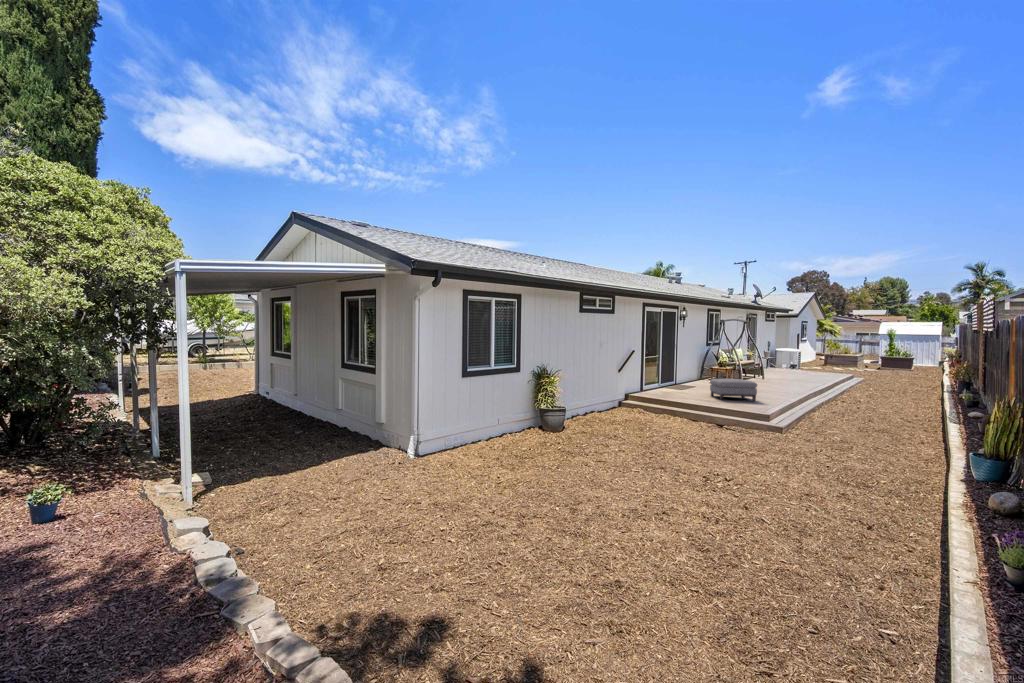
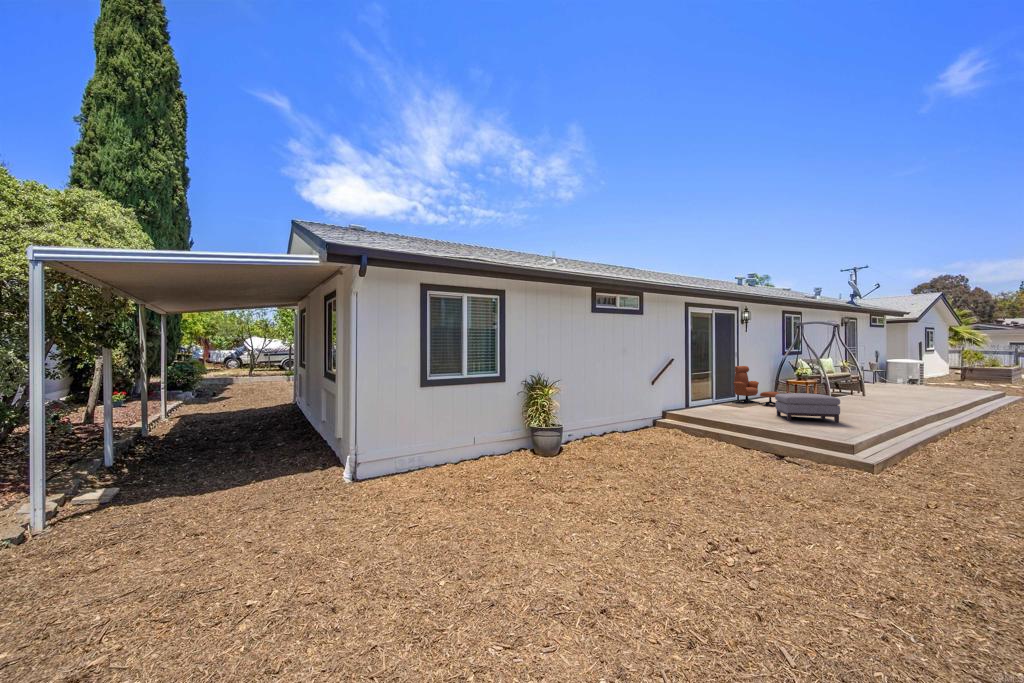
lounge chair: none [674,355,709,388] -> present [733,366,779,405]

